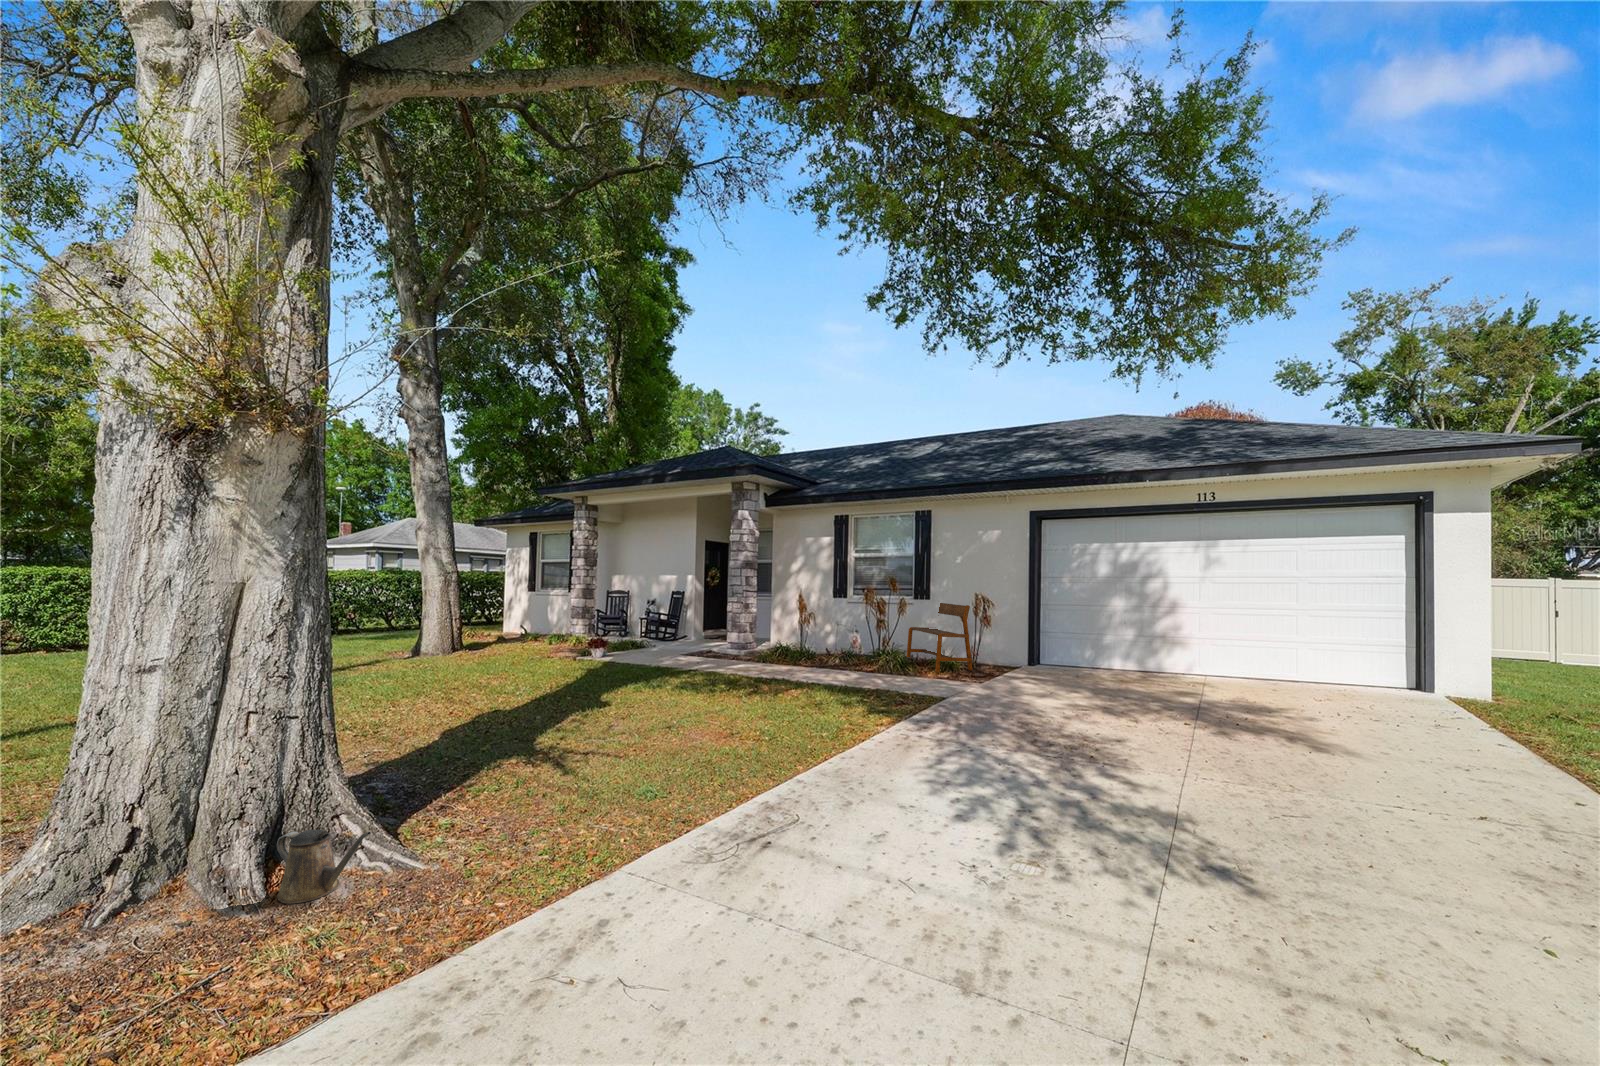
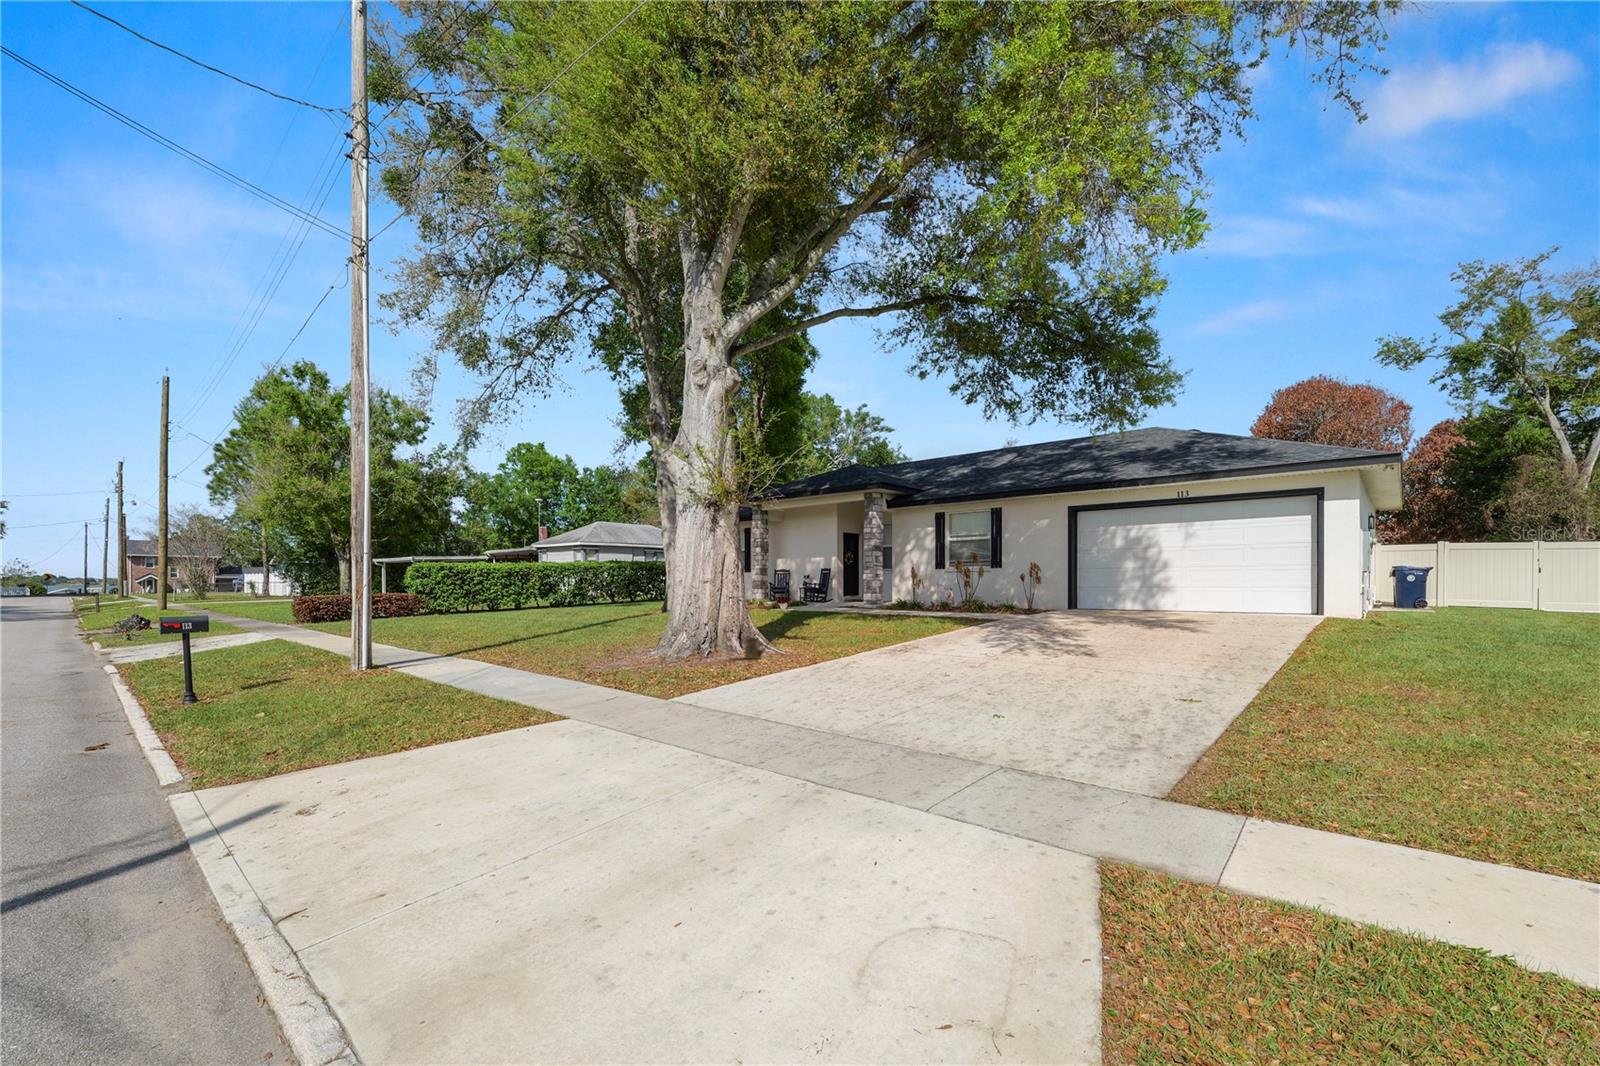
bench: present [907,603,972,672] -> none [988,569,1031,613]

